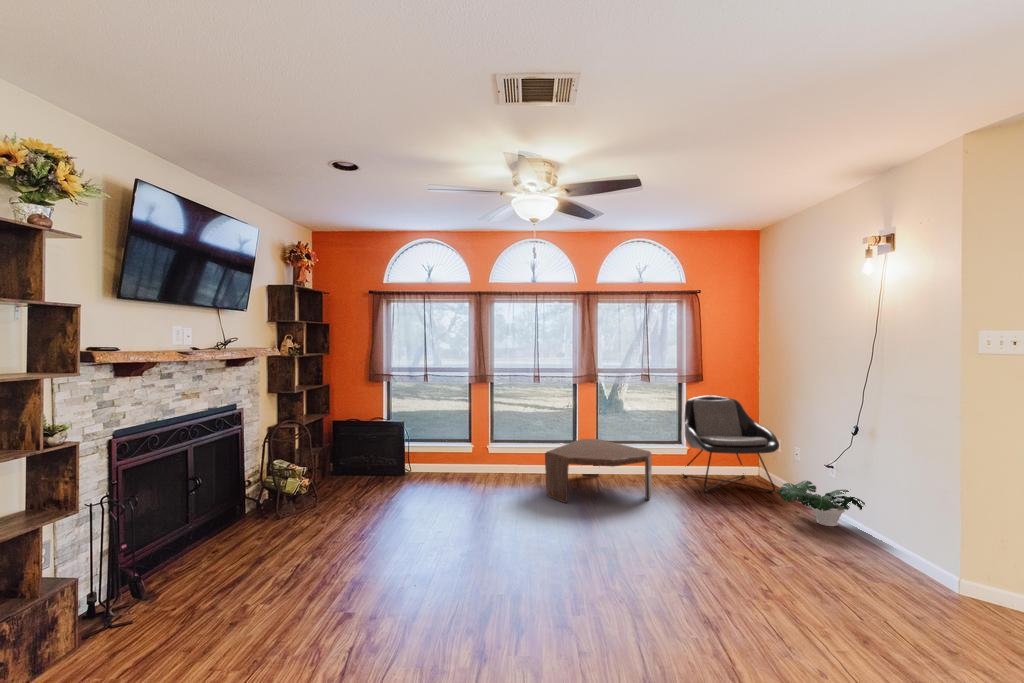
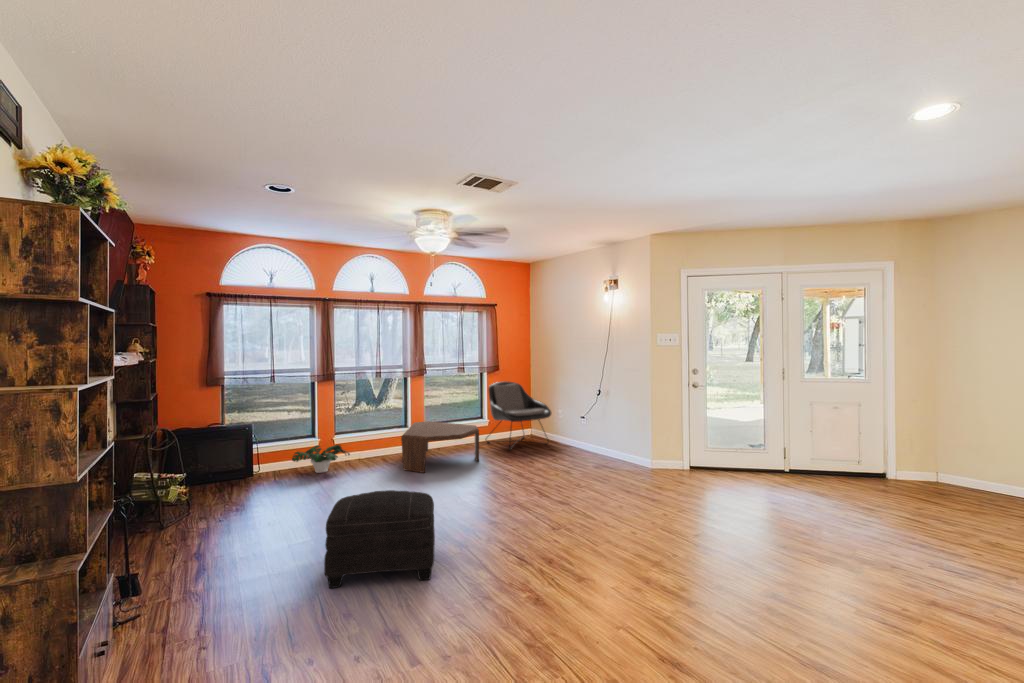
potted plant: present [778,481,865,526] -> present [292,445,350,473]
ottoman: none [306,517,464,659] -> present [324,490,435,588]

